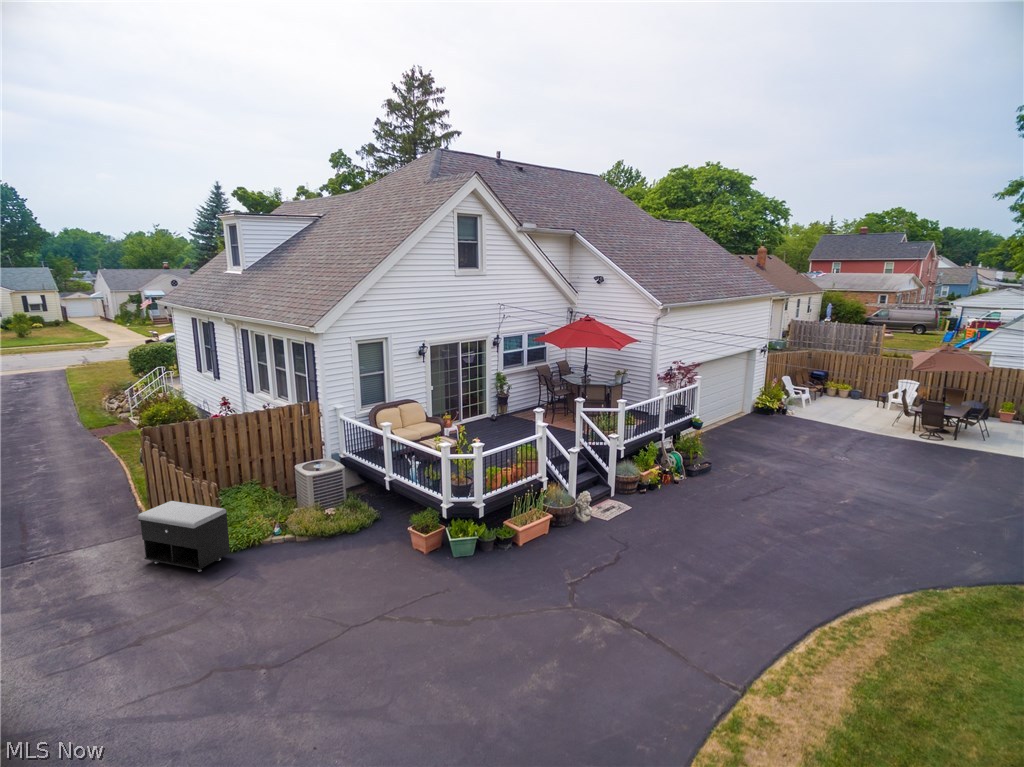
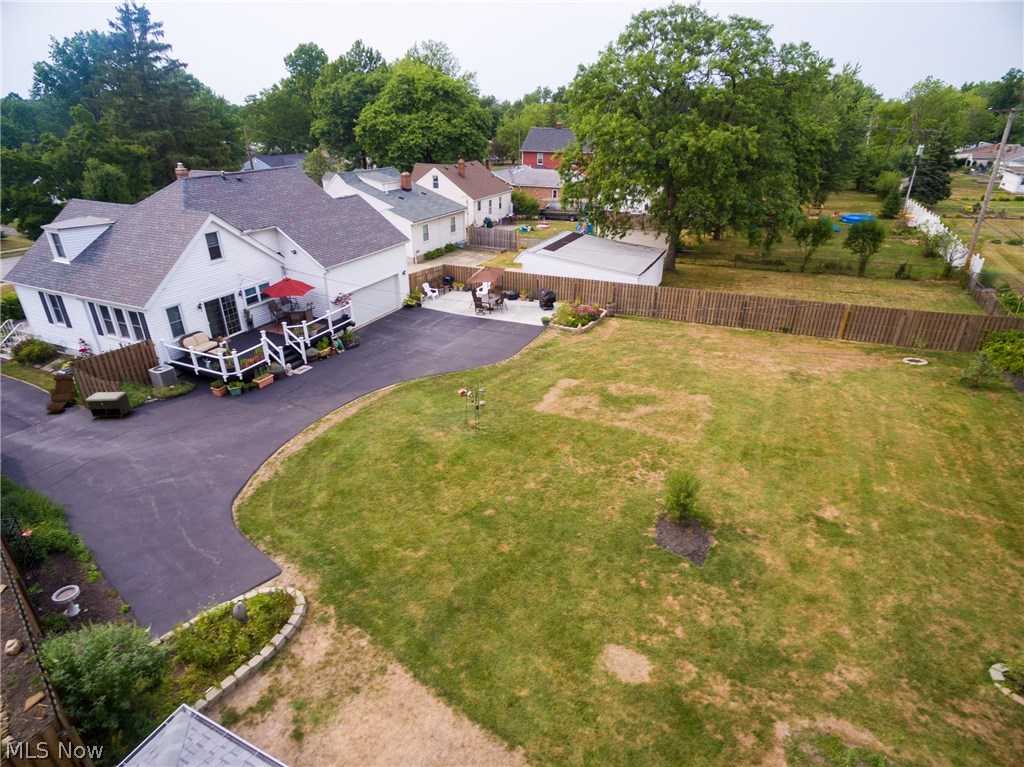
lounge chair: none [82,452,161,538] -> present [47,374,78,412]

